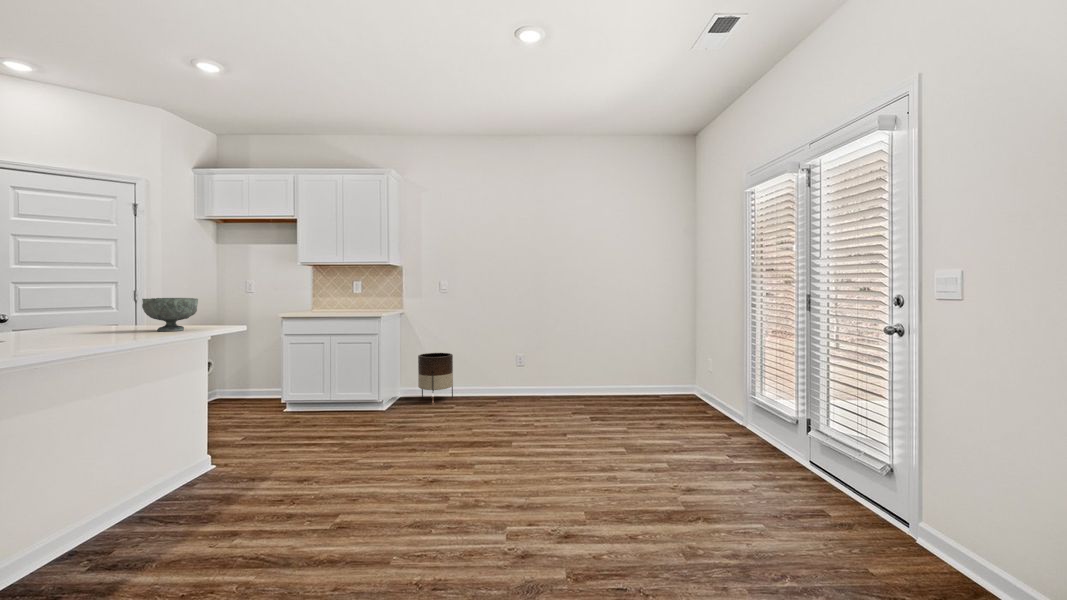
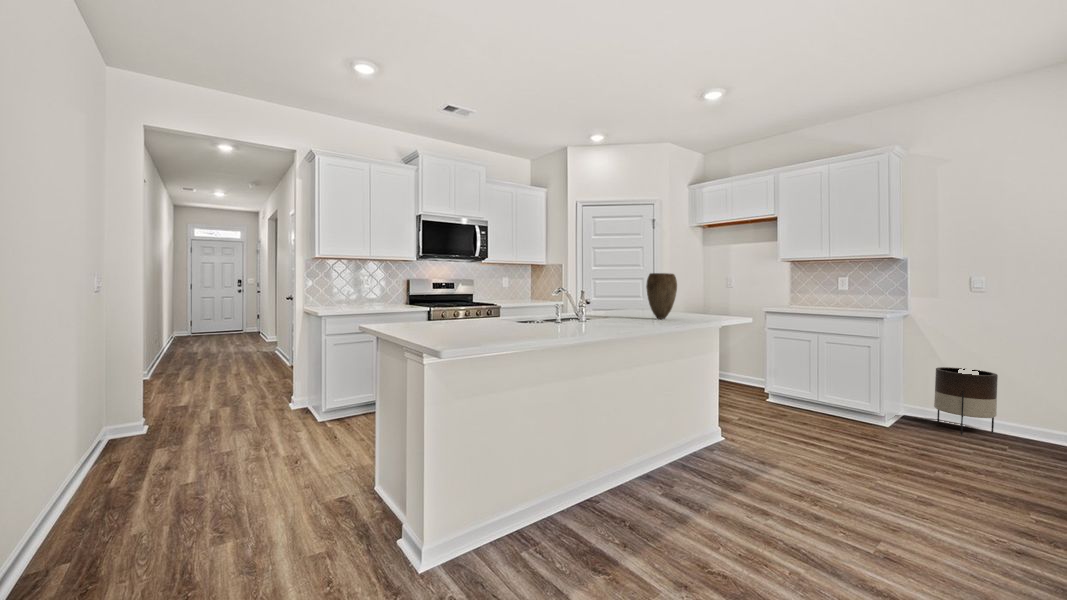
vase: none [80,278,132,337] -> present [646,273,677,319]
decorative bowl: present [142,298,198,331] -> none [677,290,717,318]

